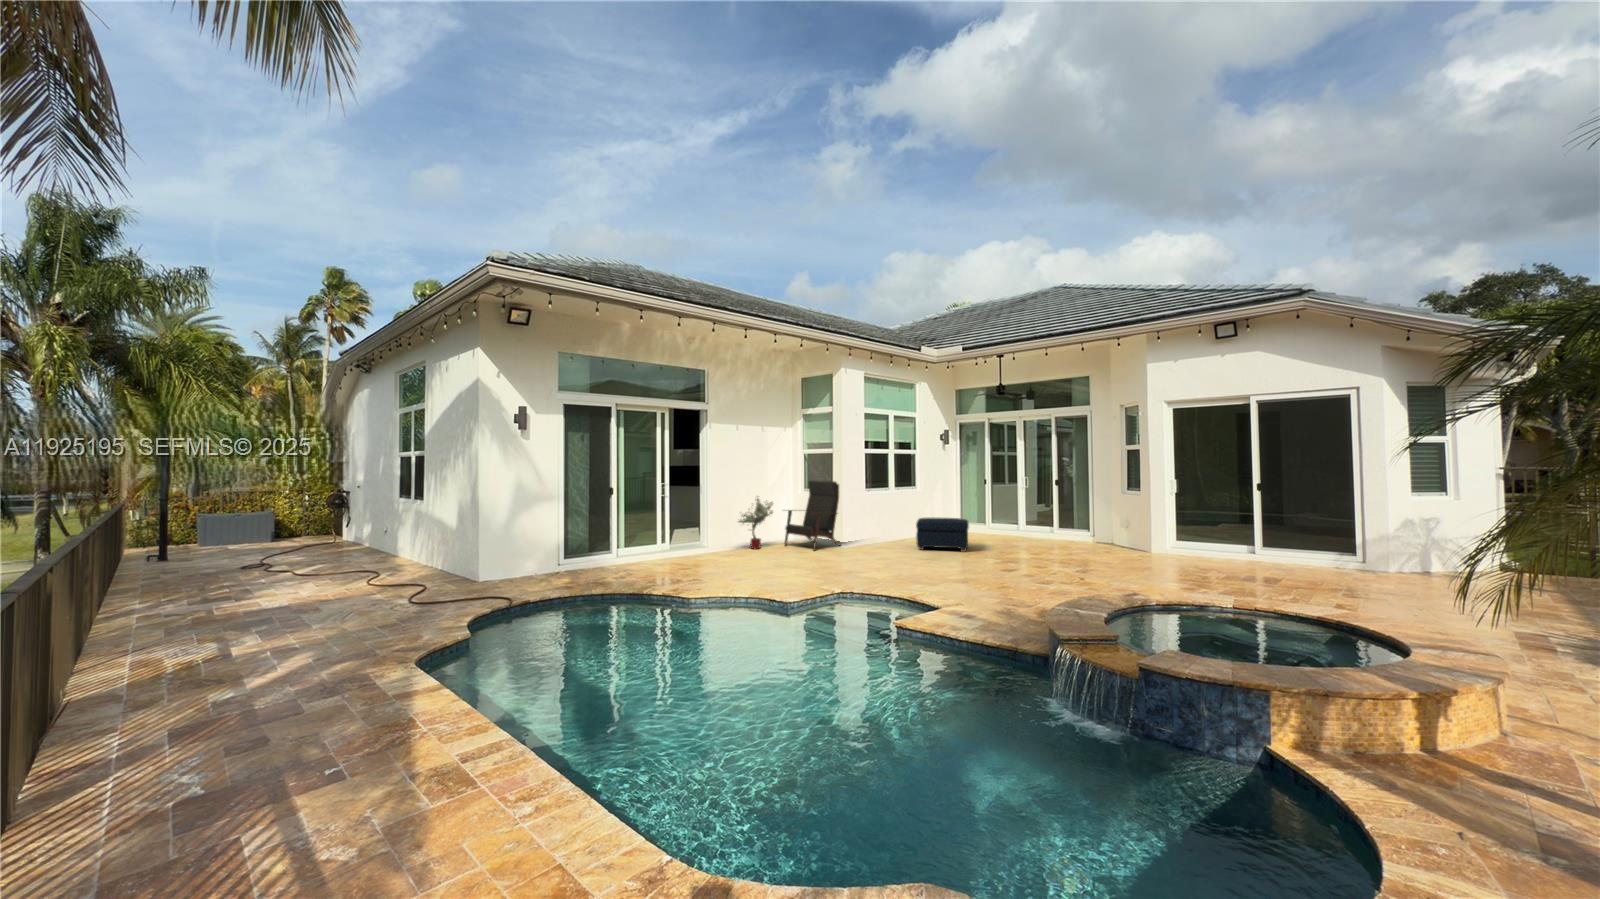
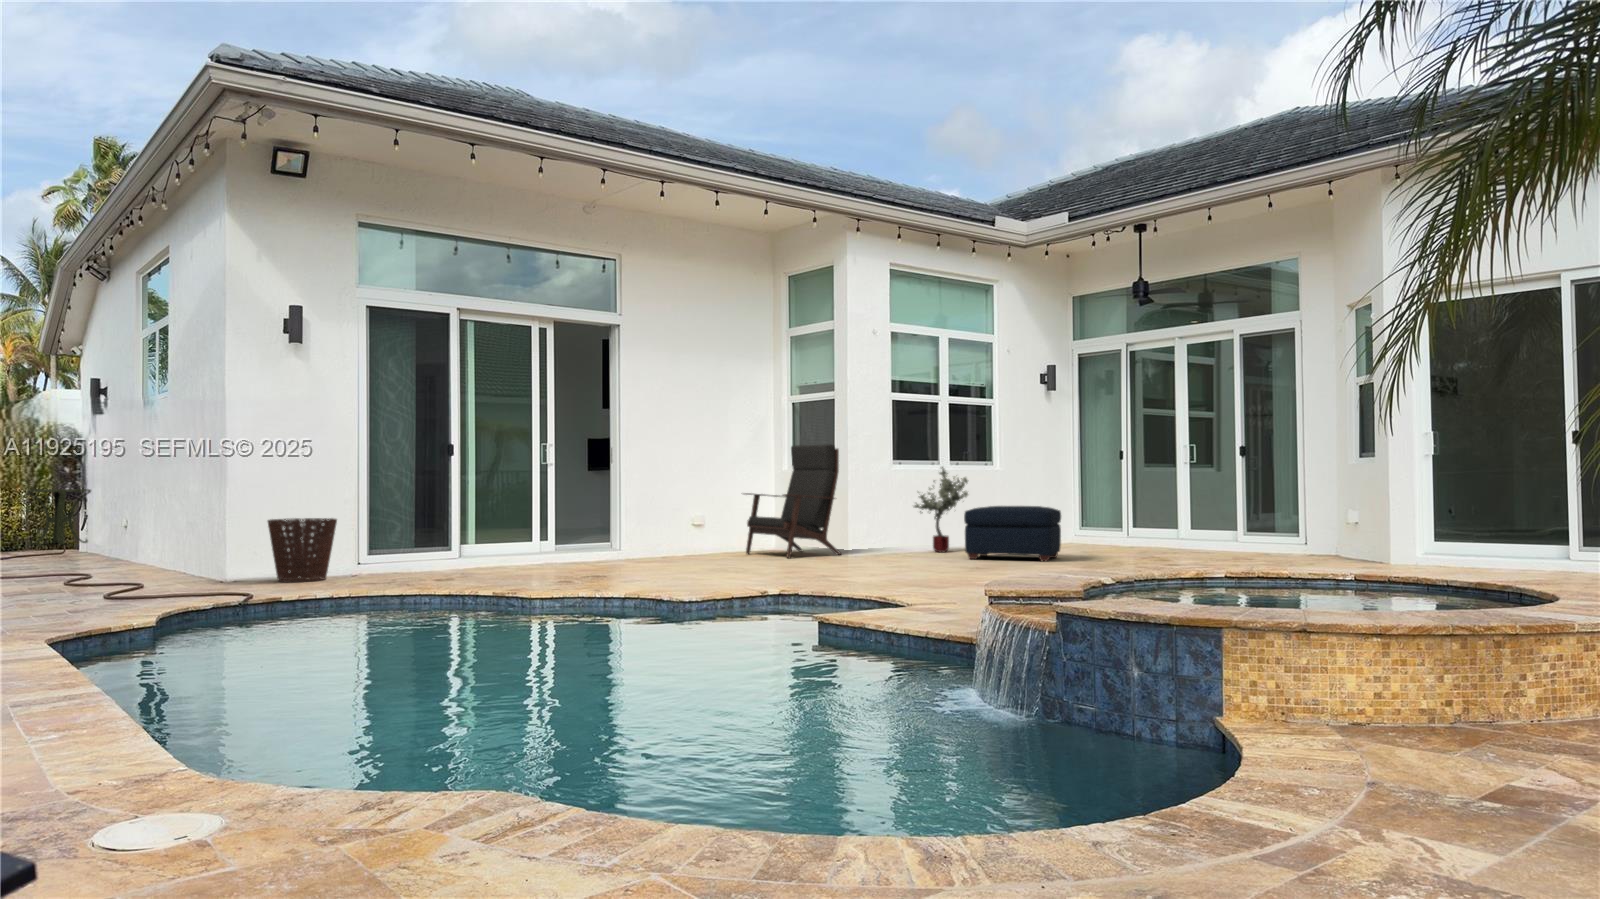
potted tree: present [739,498,773,549] -> present [914,467,968,552]
side table: none [310,503,352,541] -> present [27,489,91,545]
basket: none [510,543,554,588] -> present [268,518,337,582]

